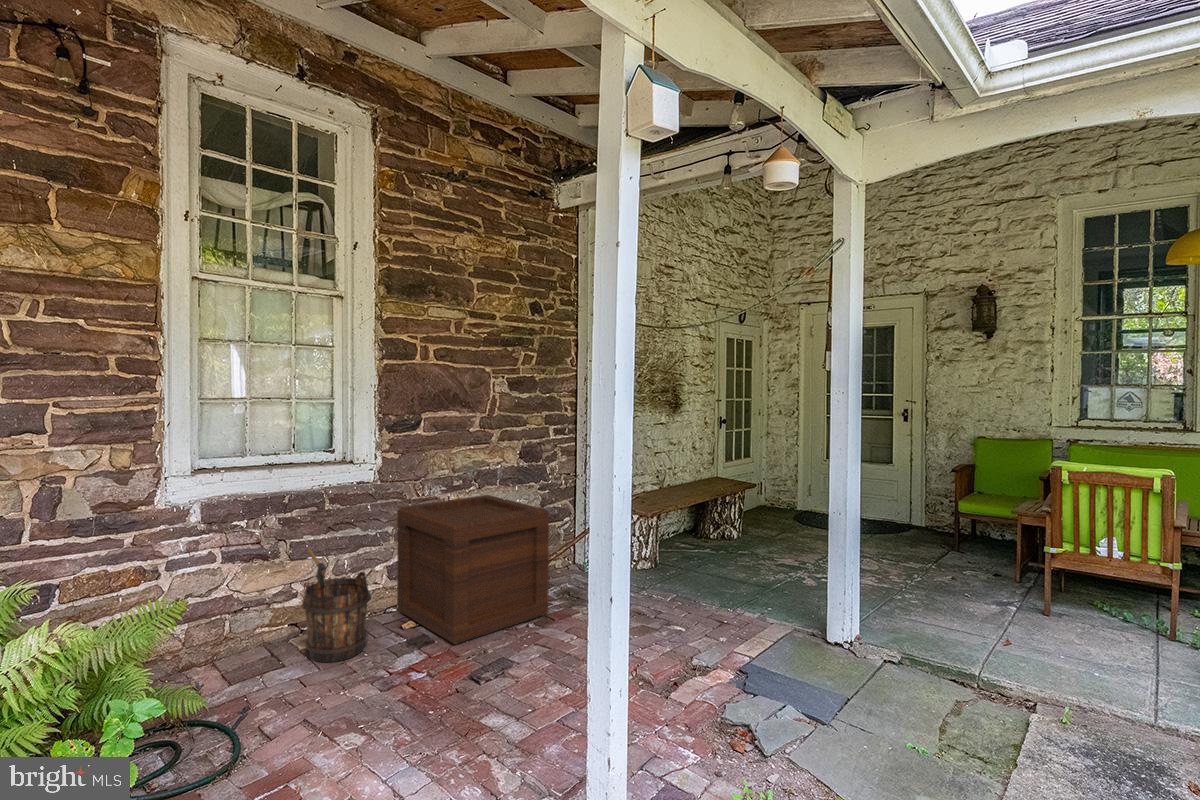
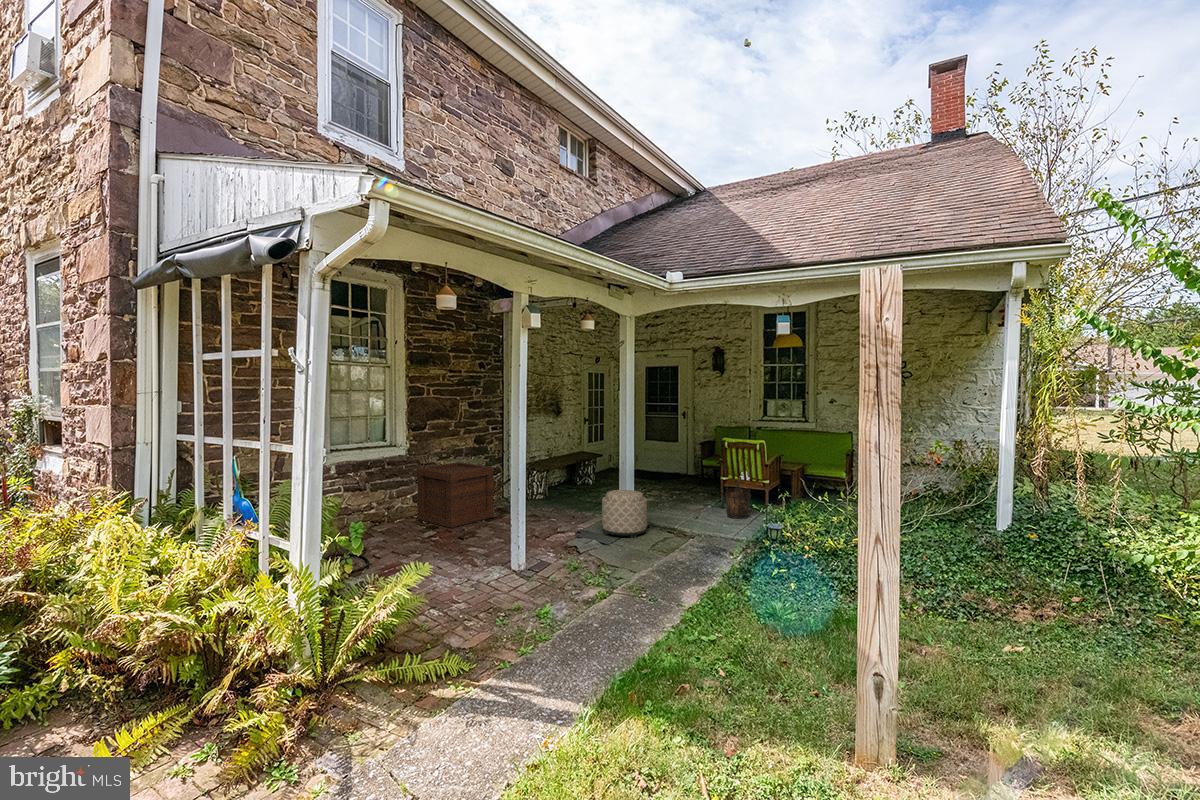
bucket: present [302,549,371,662] -> present [725,476,751,519]
ottoman: none [798,581,919,719] -> present [602,490,647,538]

